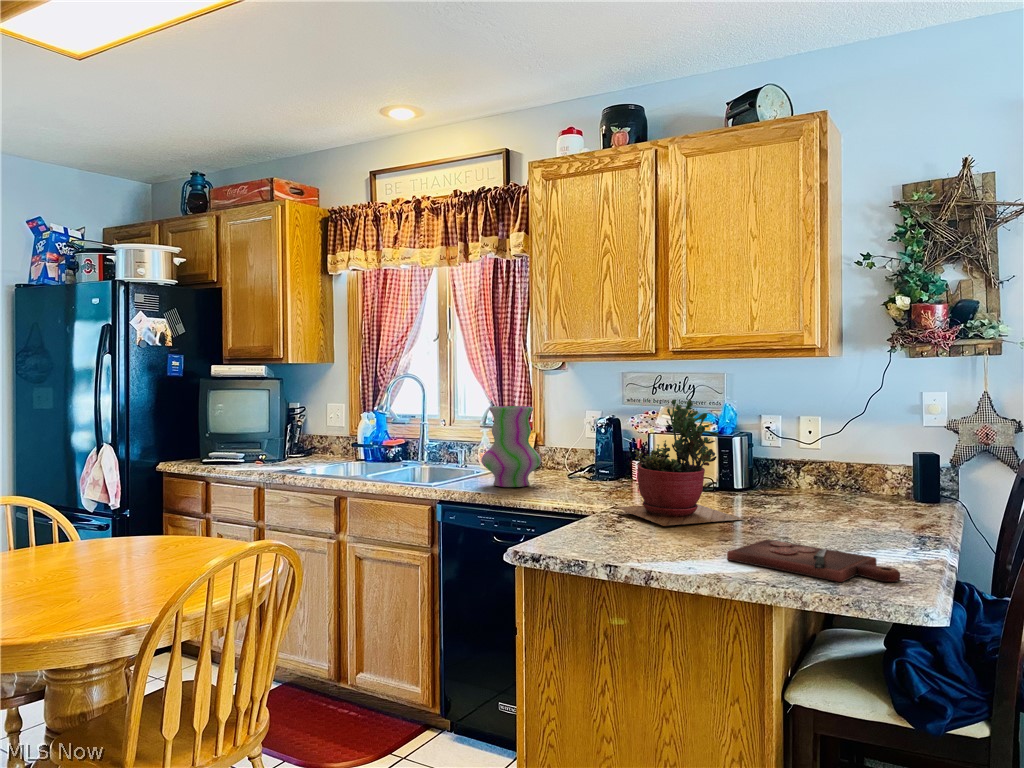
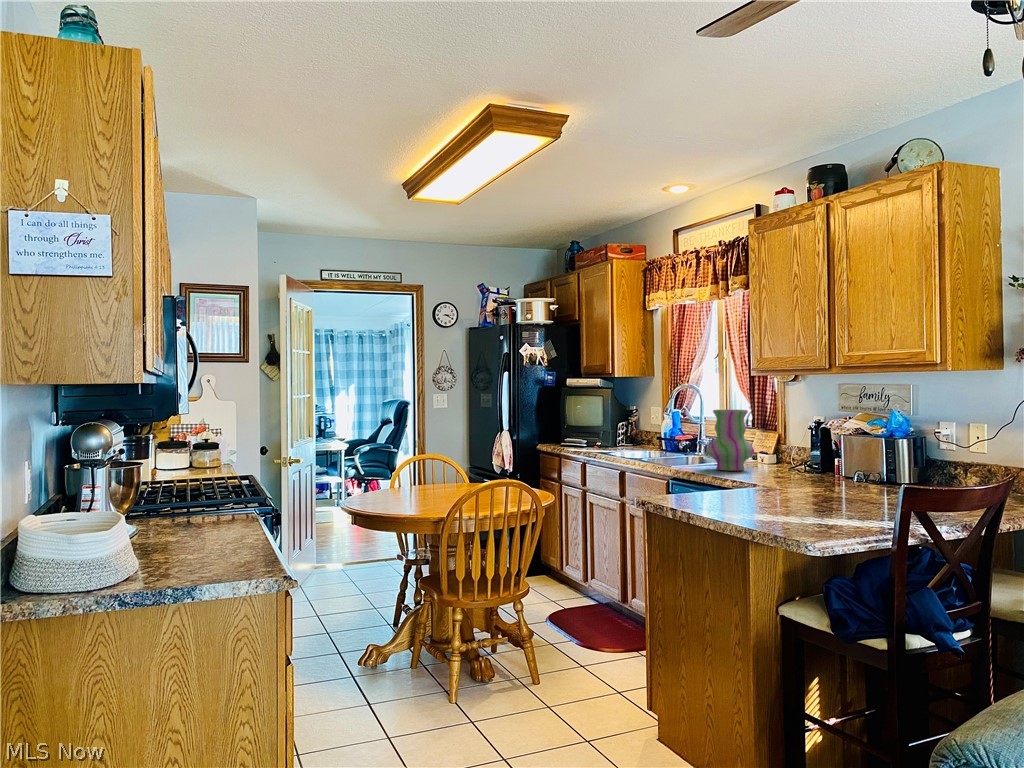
succulent plant: present [617,399,742,526] -> none [753,404,838,497]
cutting board: present [727,539,900,582] -> none [745,502,837,526]

